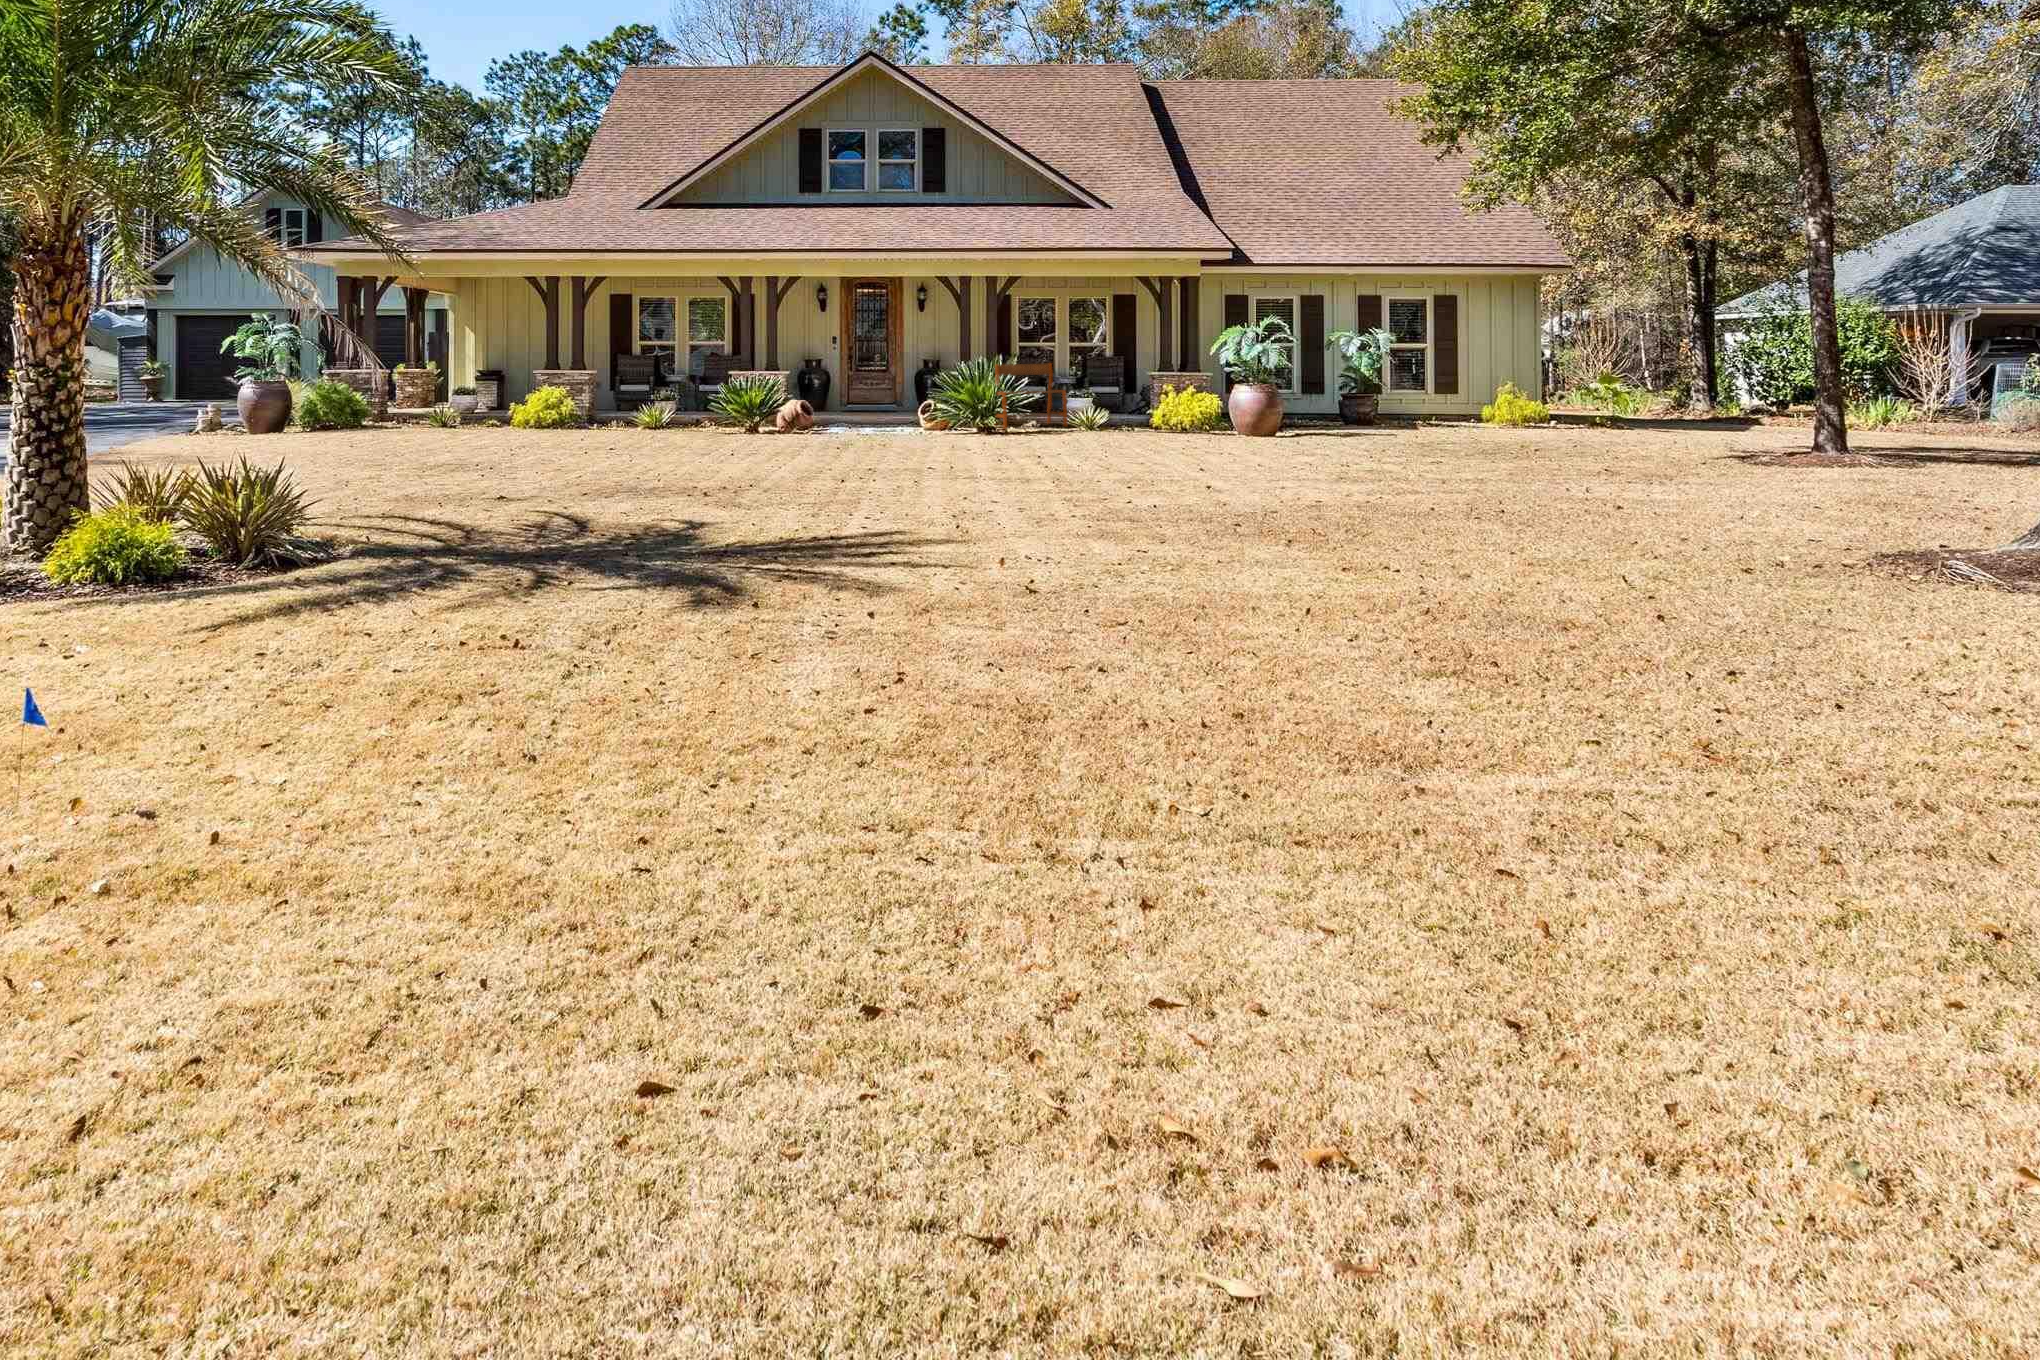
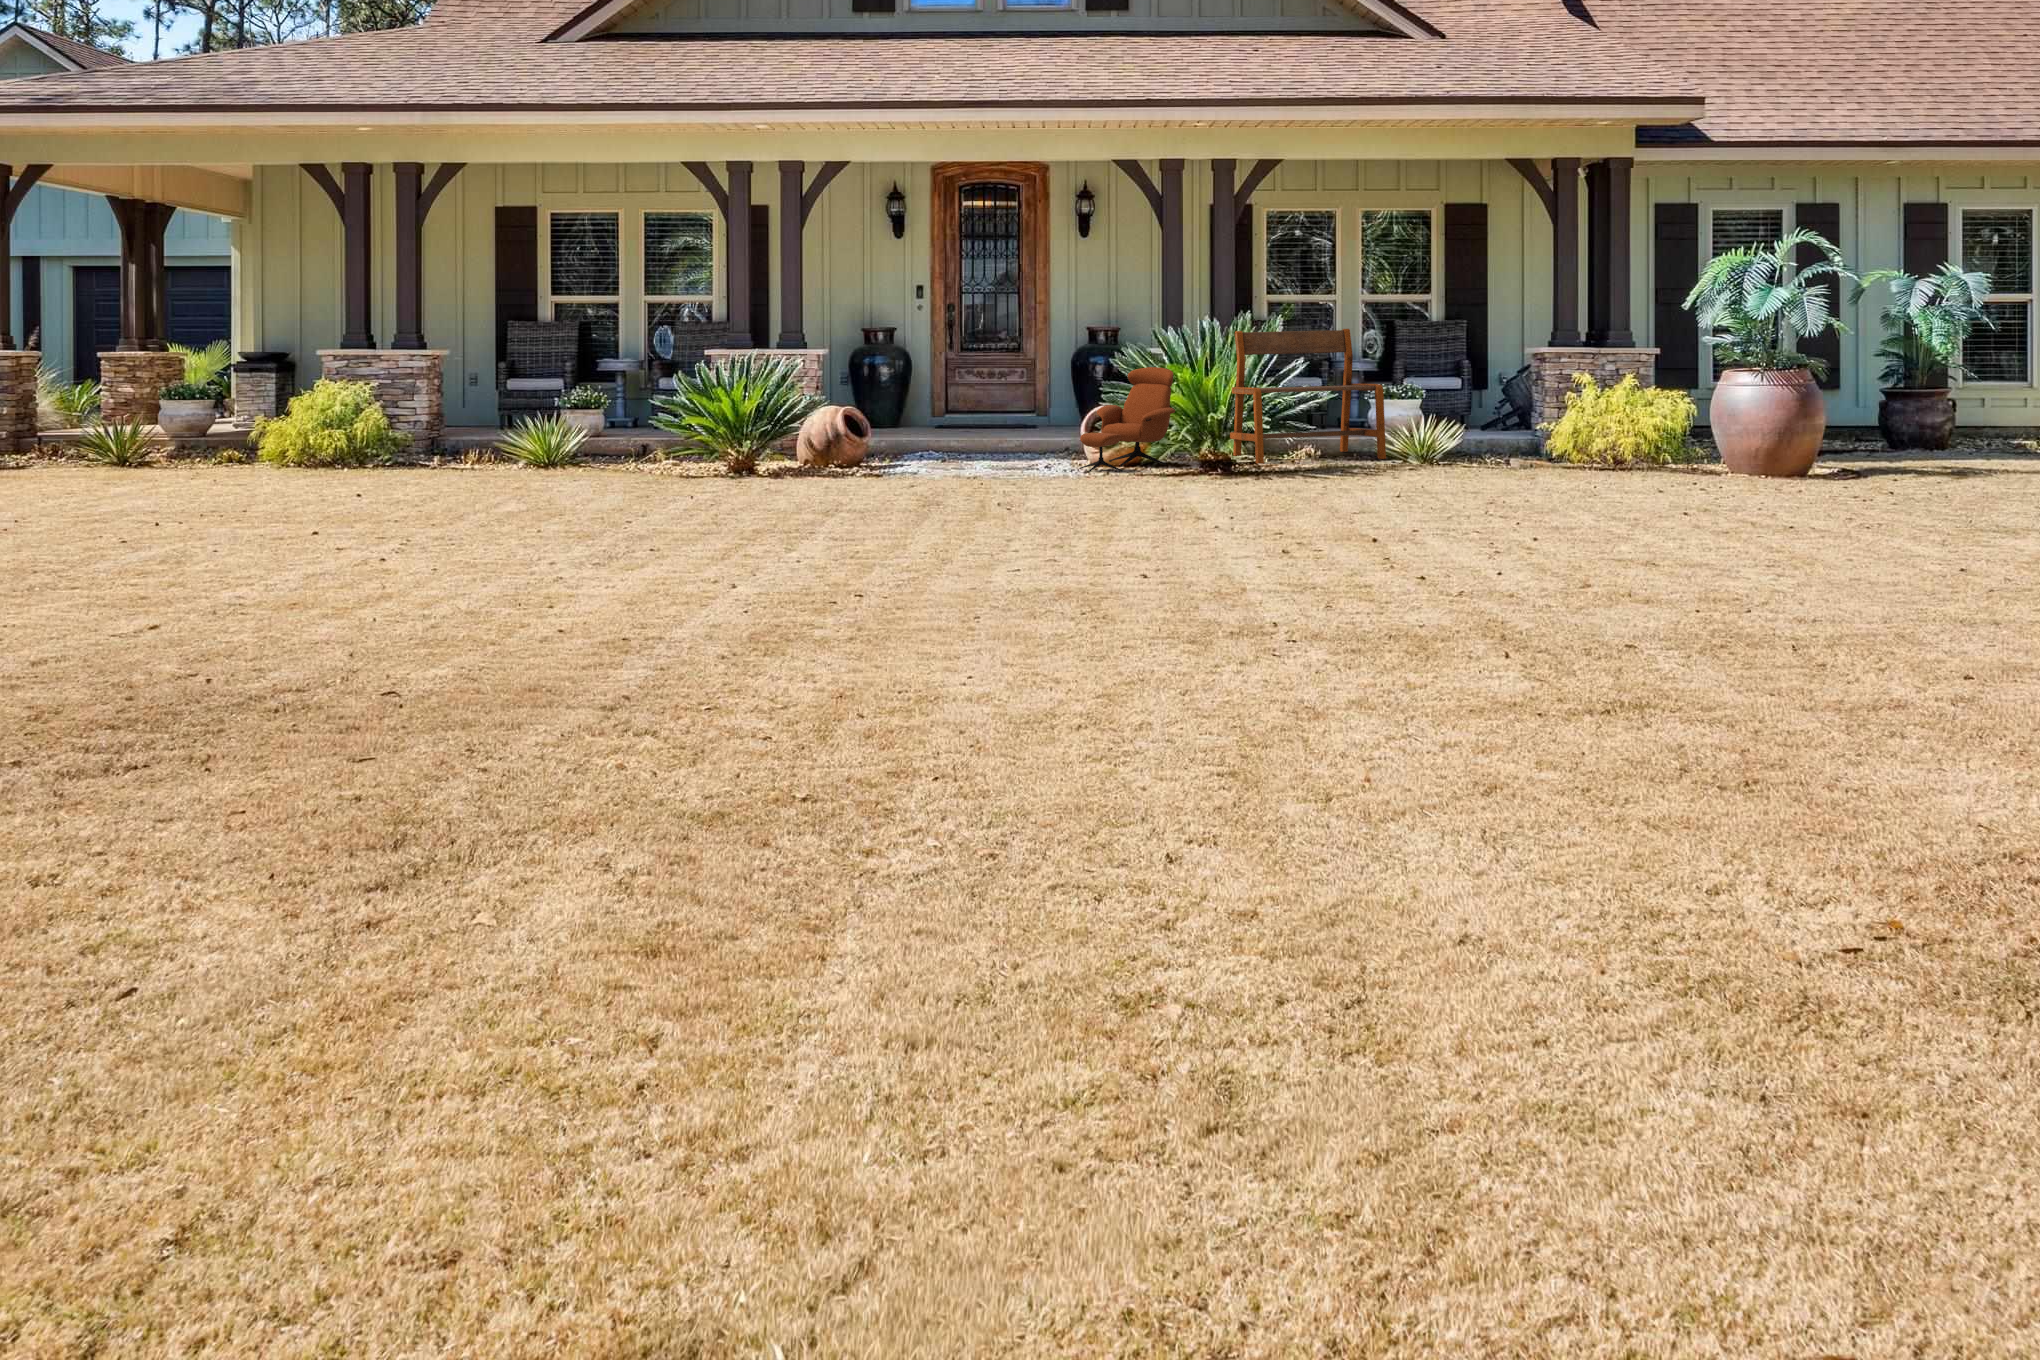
lounge chair: none [917,382,964,433] -> present [1080,367,1175,473]

